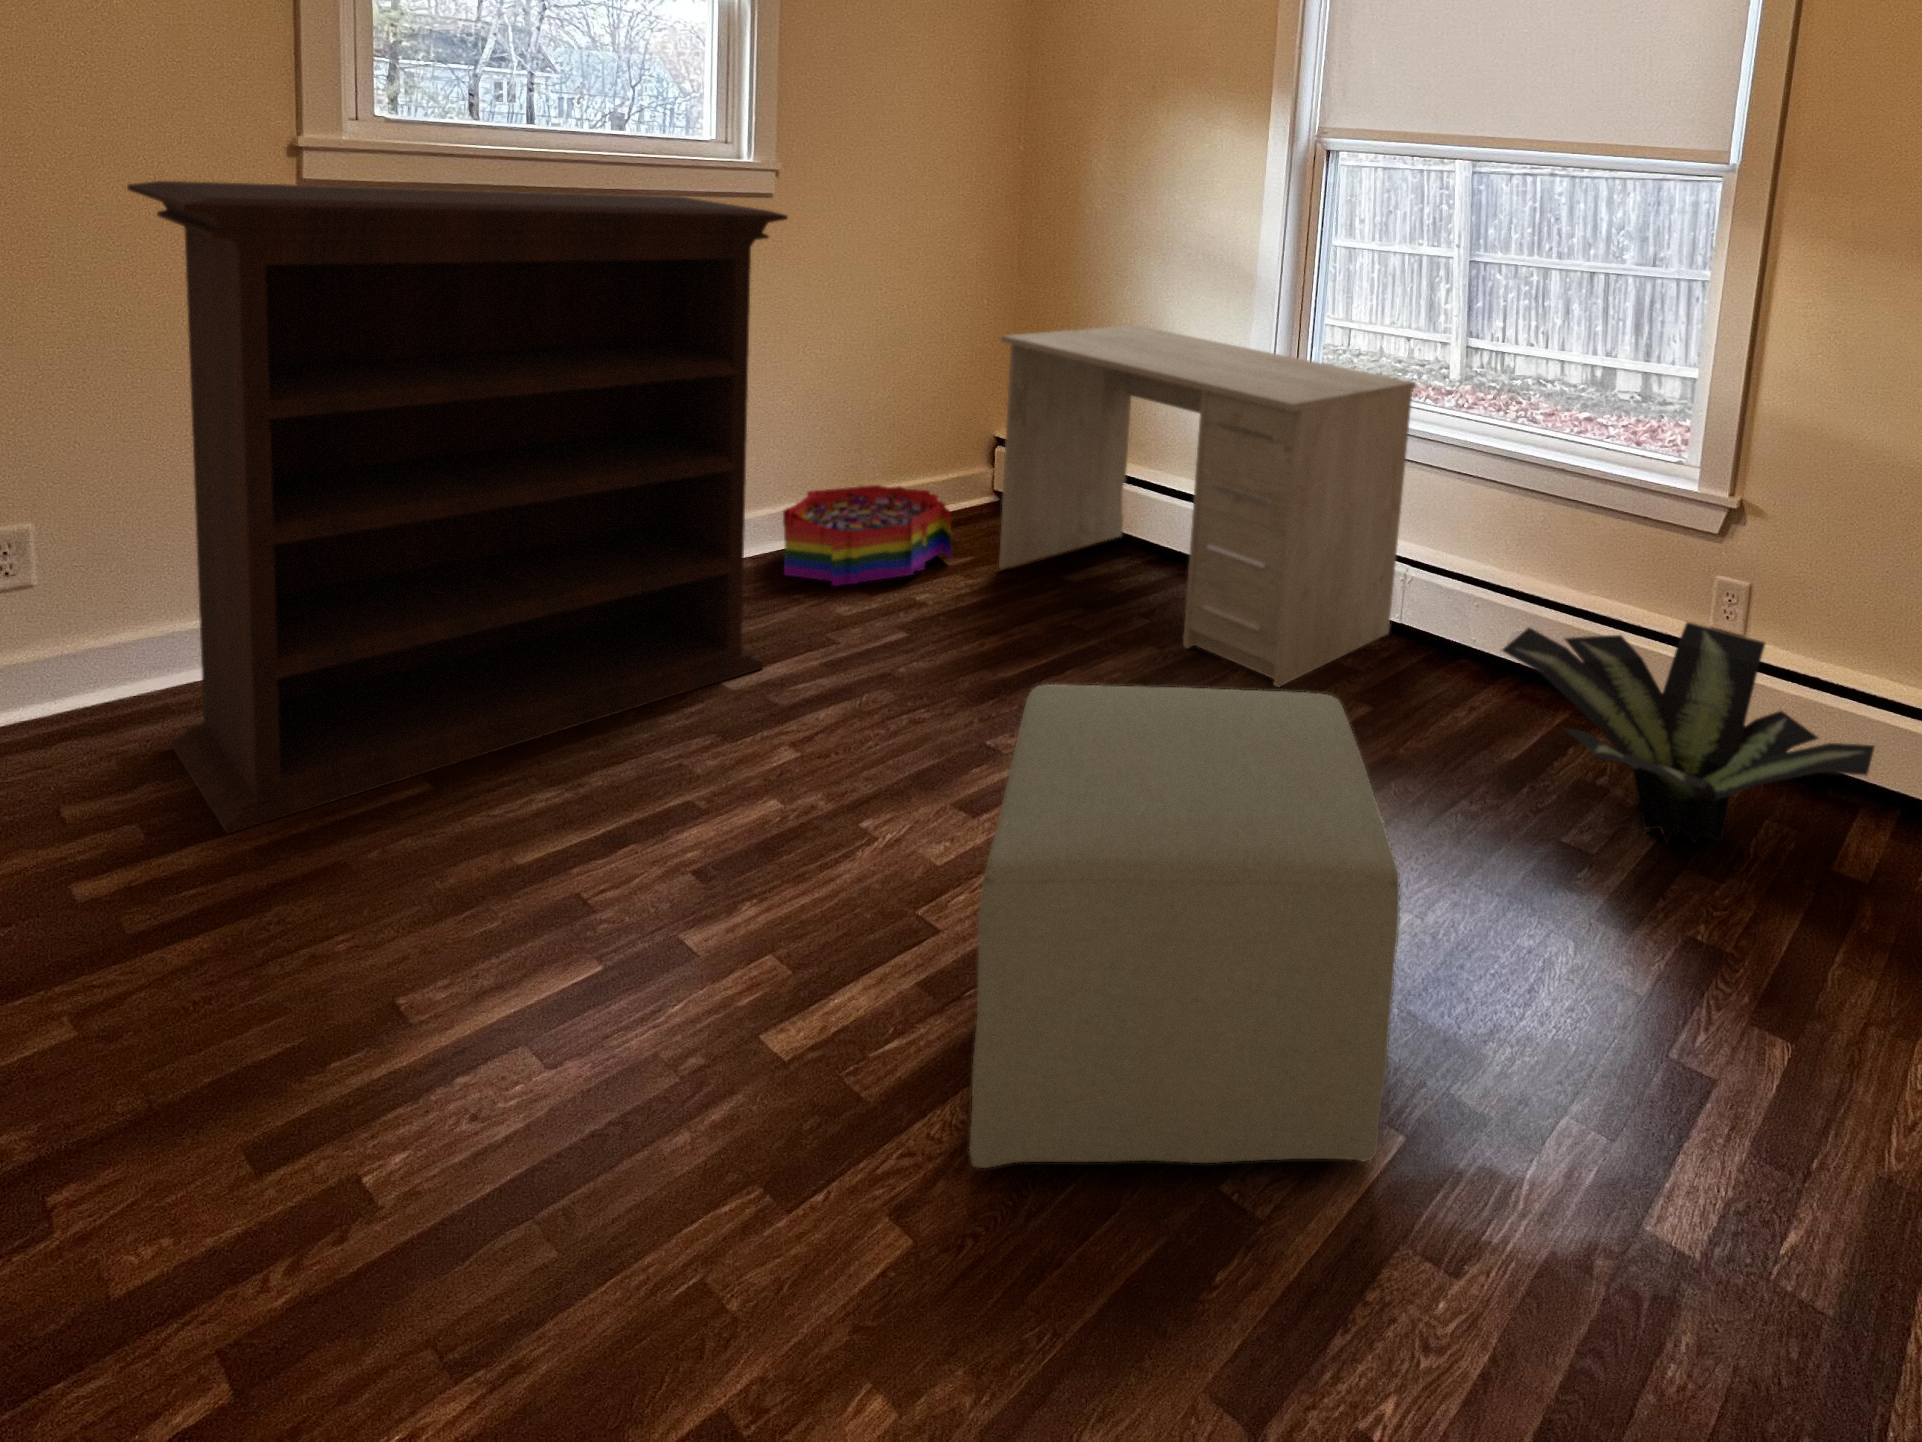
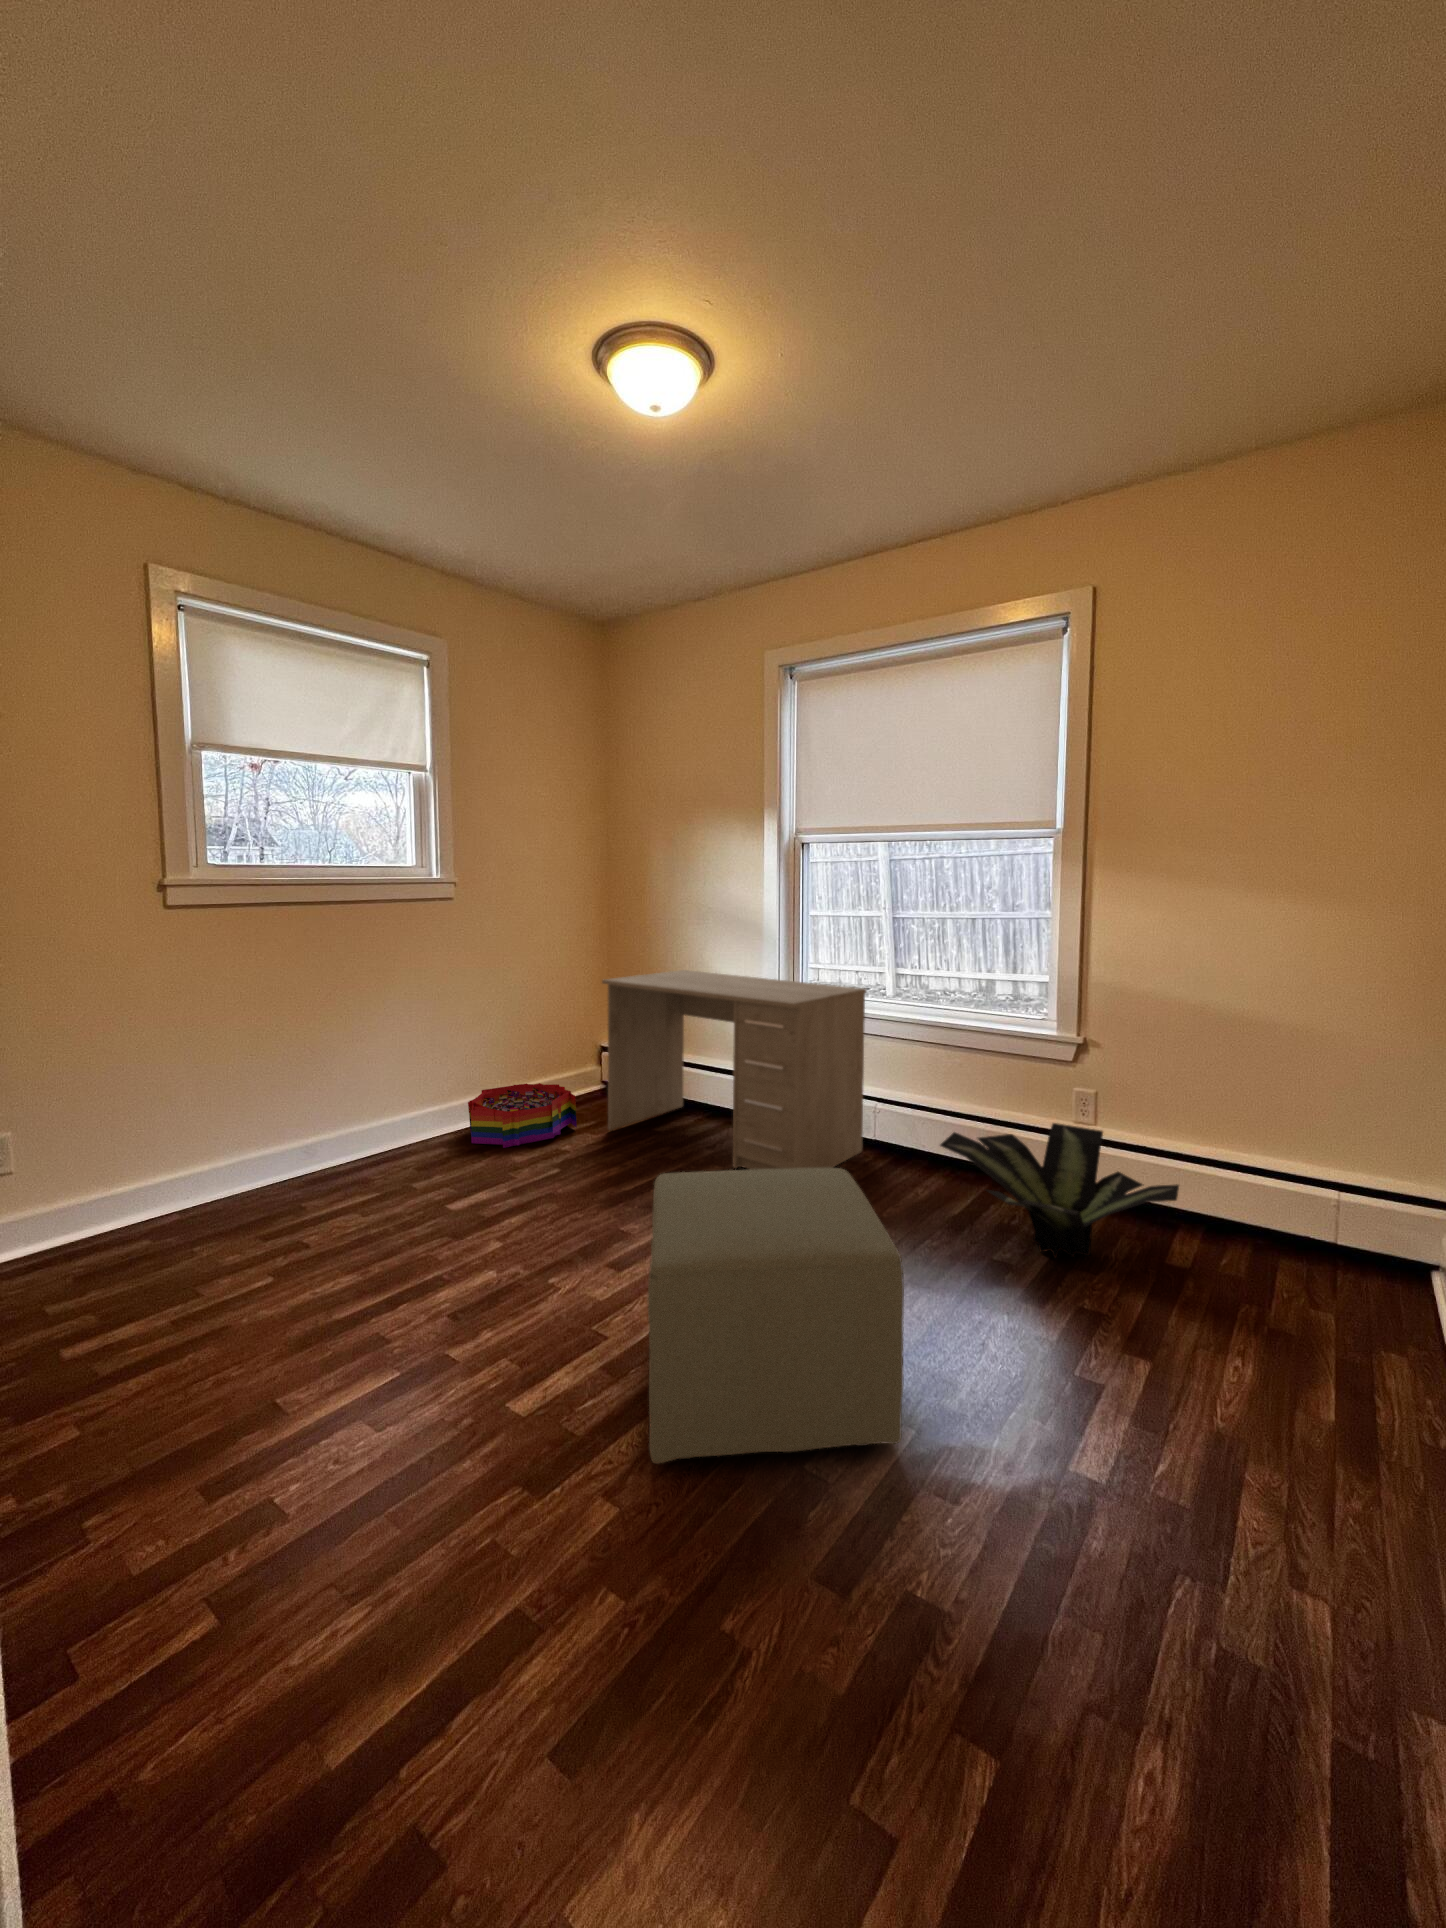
bookshelf: present [127,181,788,834] -> none [76,902,473,1314]

